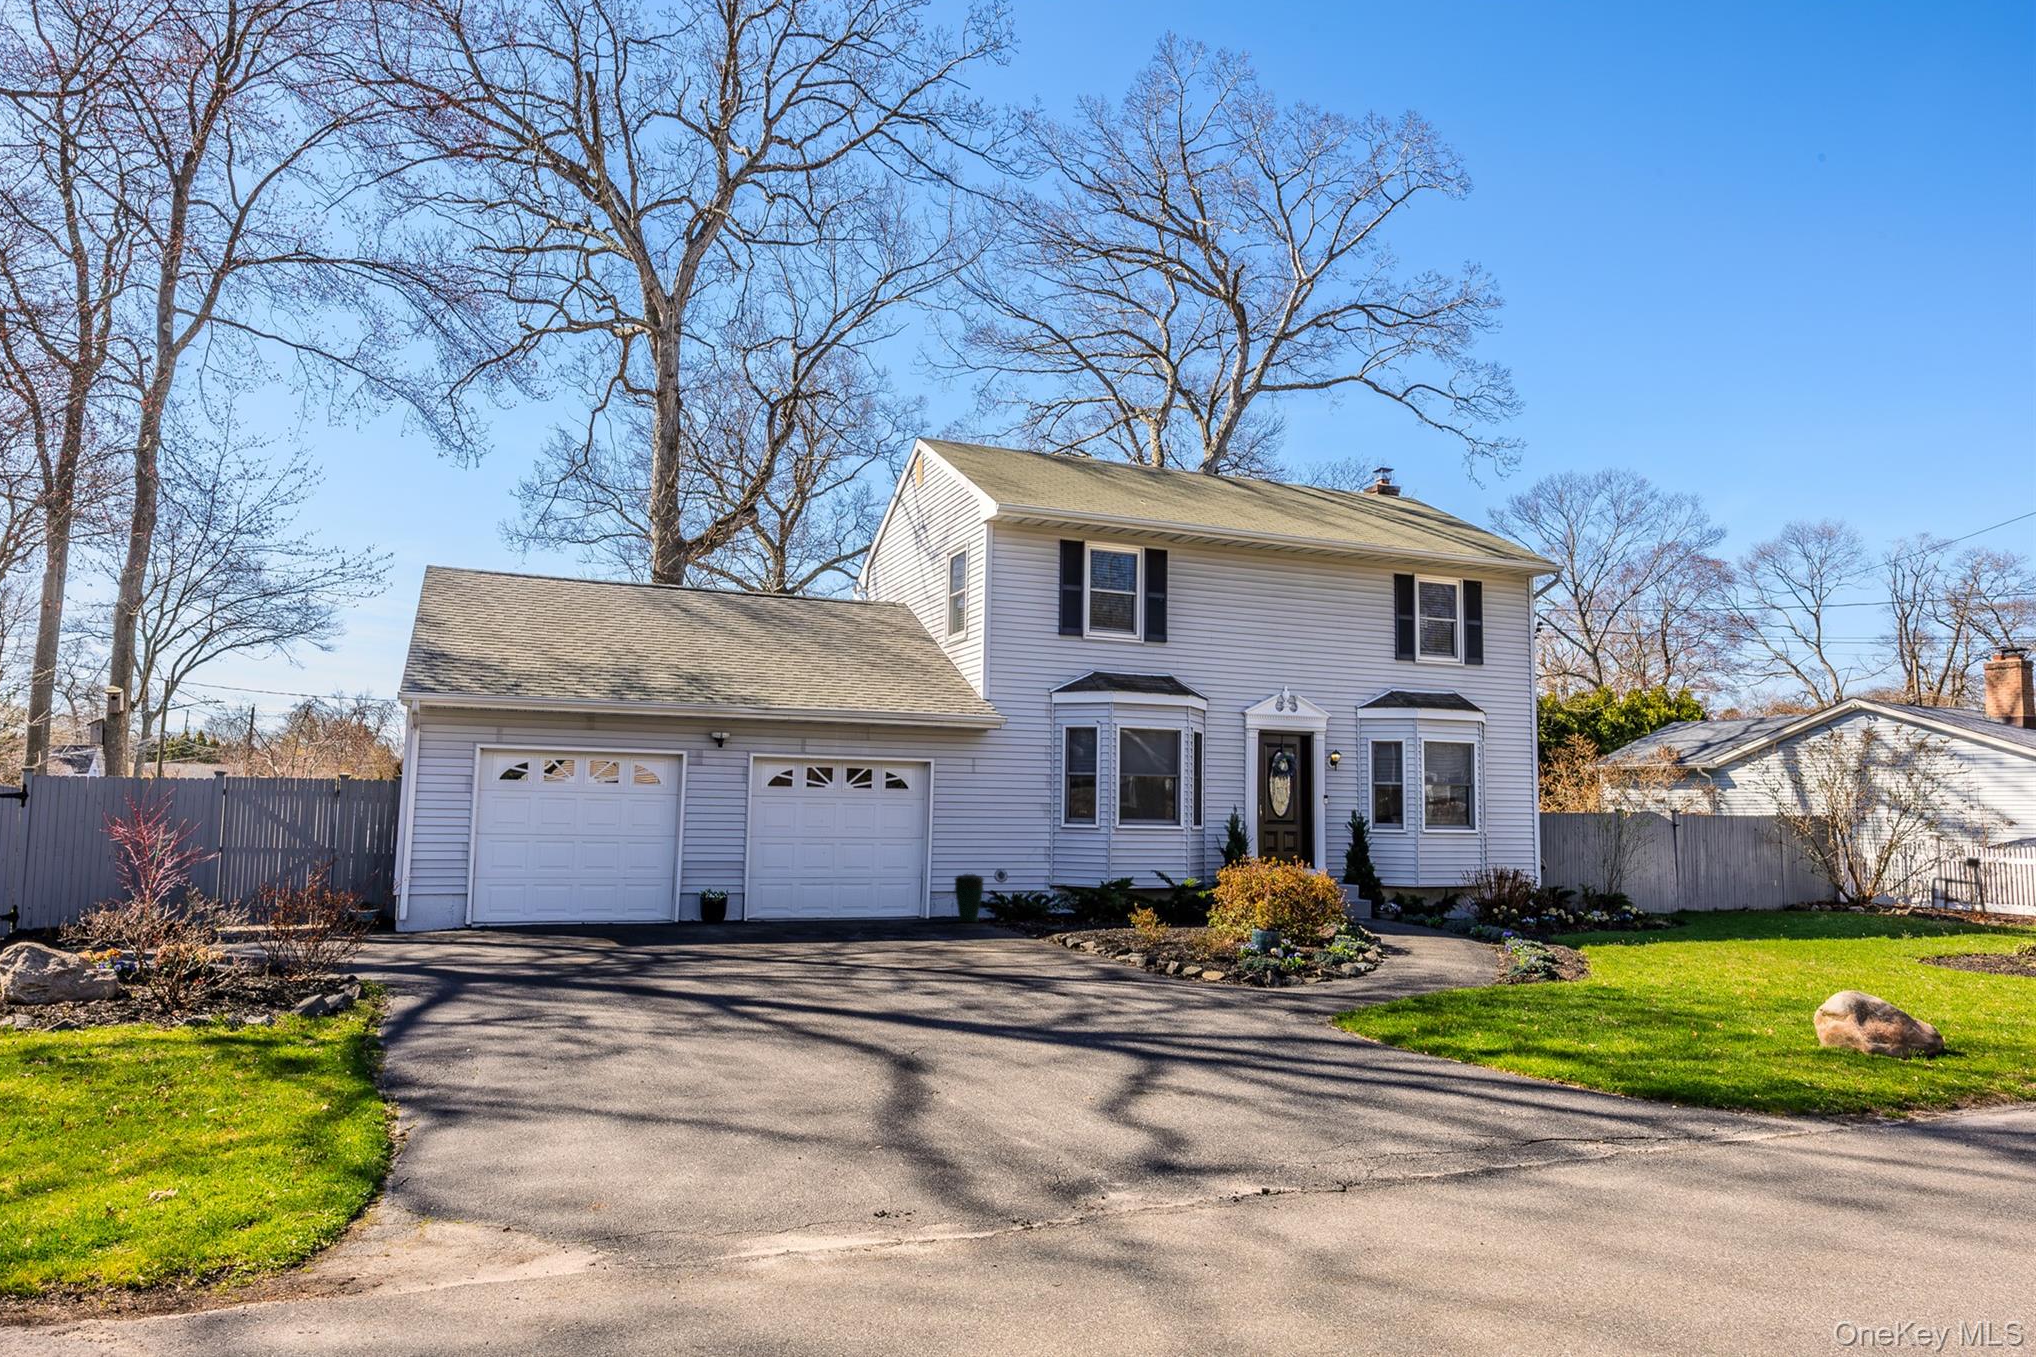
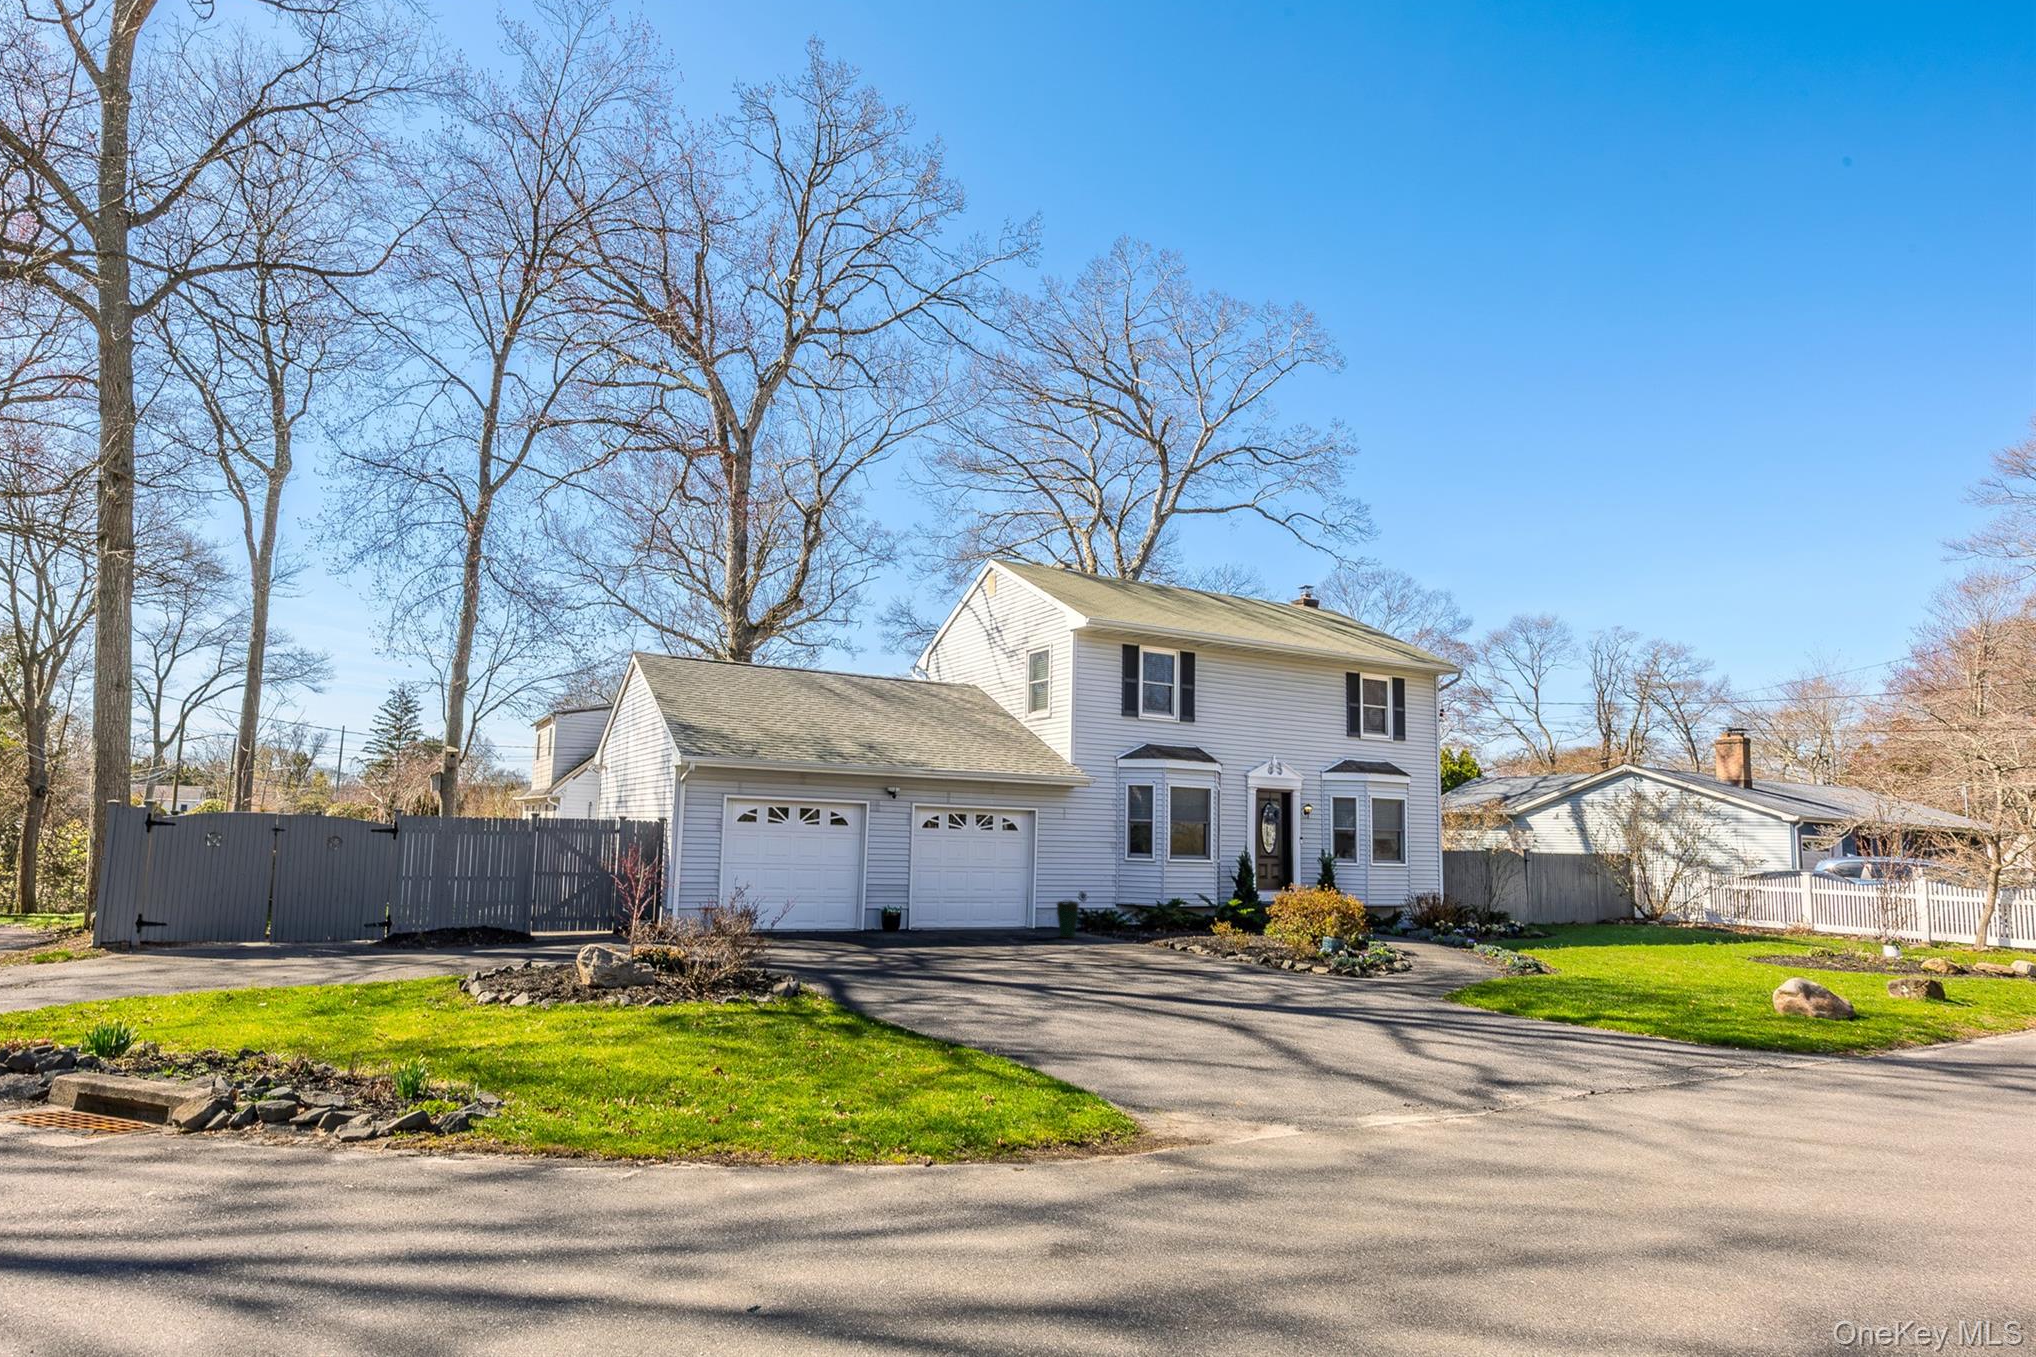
bench: present [1931,857,1986,913] -> none [1678,880,1718,921]

